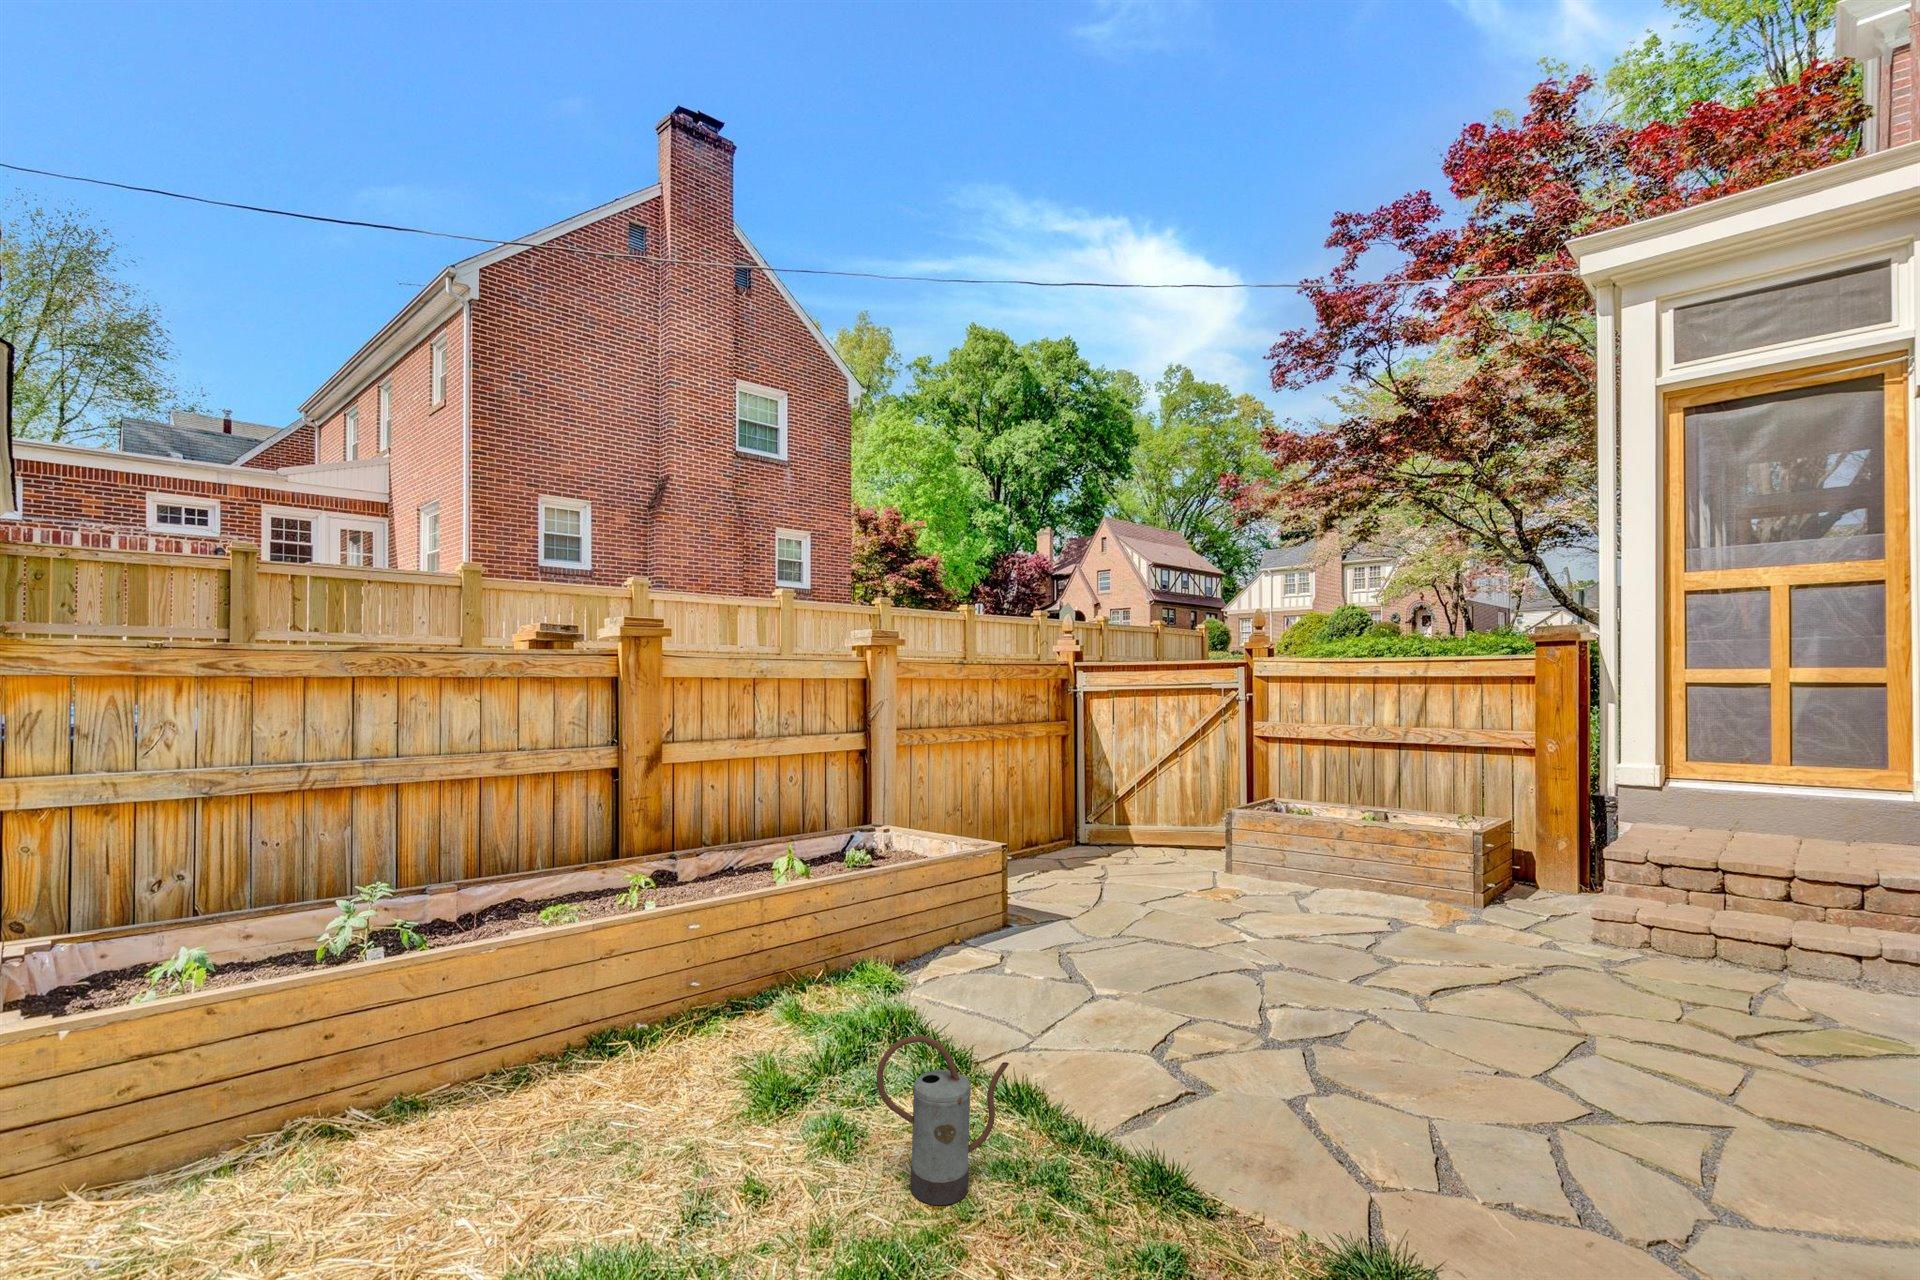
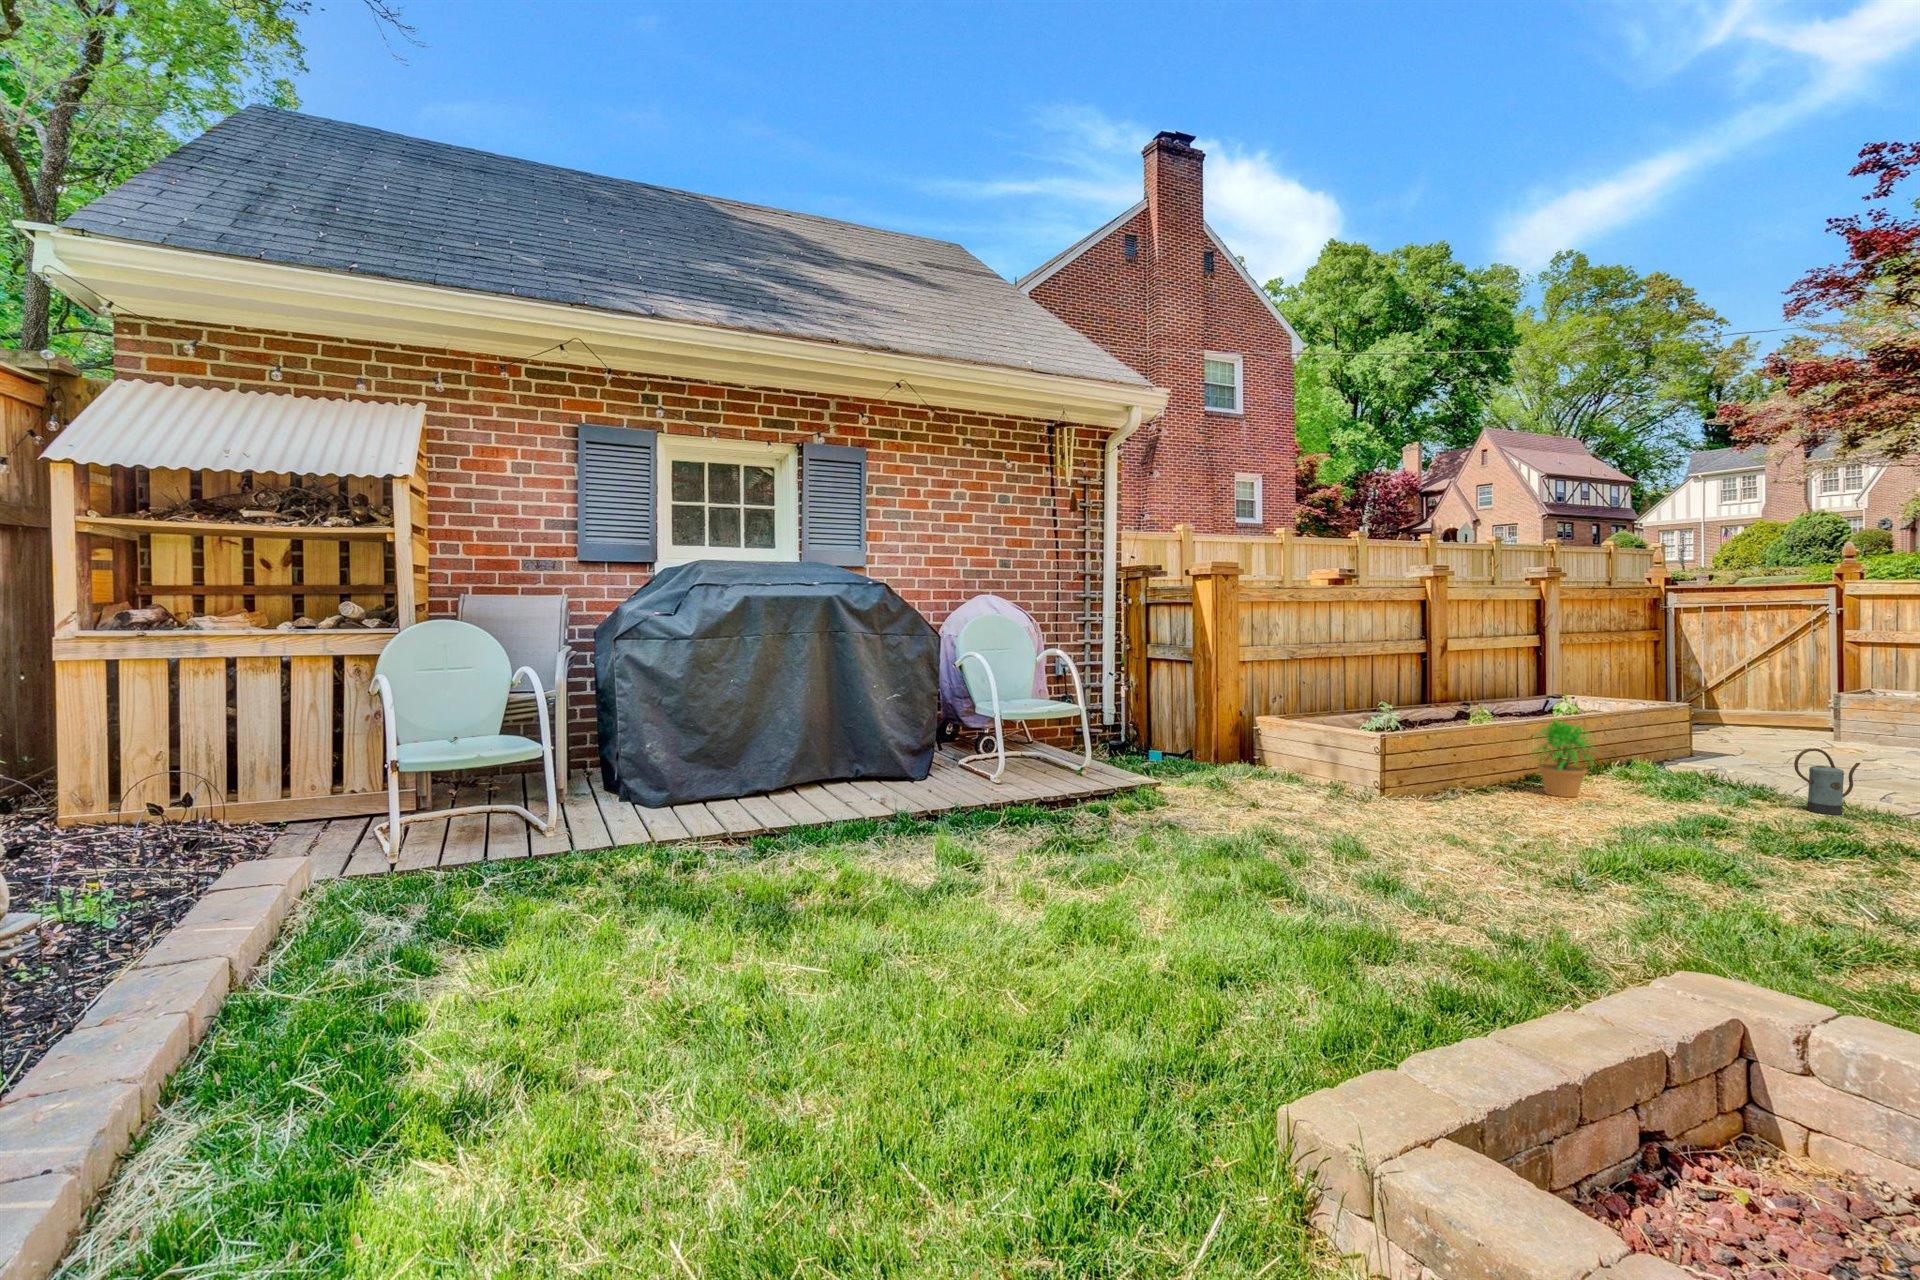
potted plant: none [315,978,493,1197] -> present [1532,721,1595,797]

